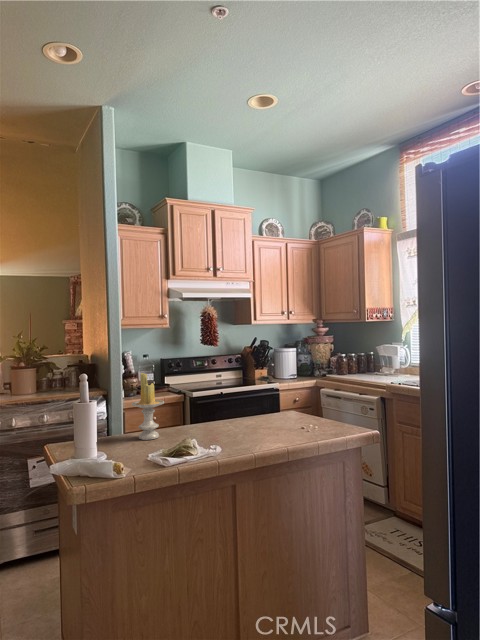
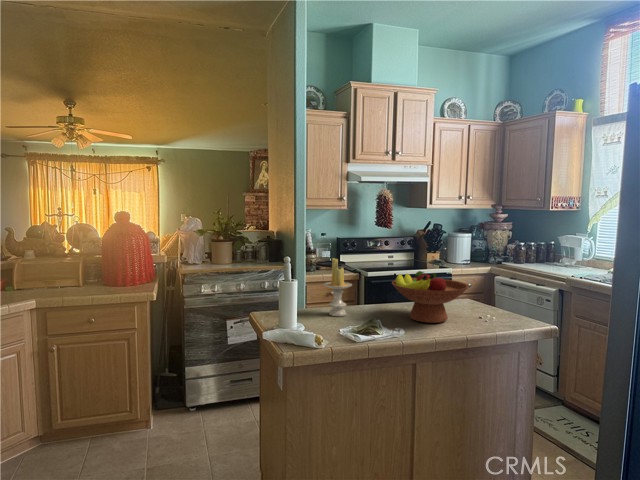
fruit bowl: none [208,381,290,438] -> present [392,271,468,323]

